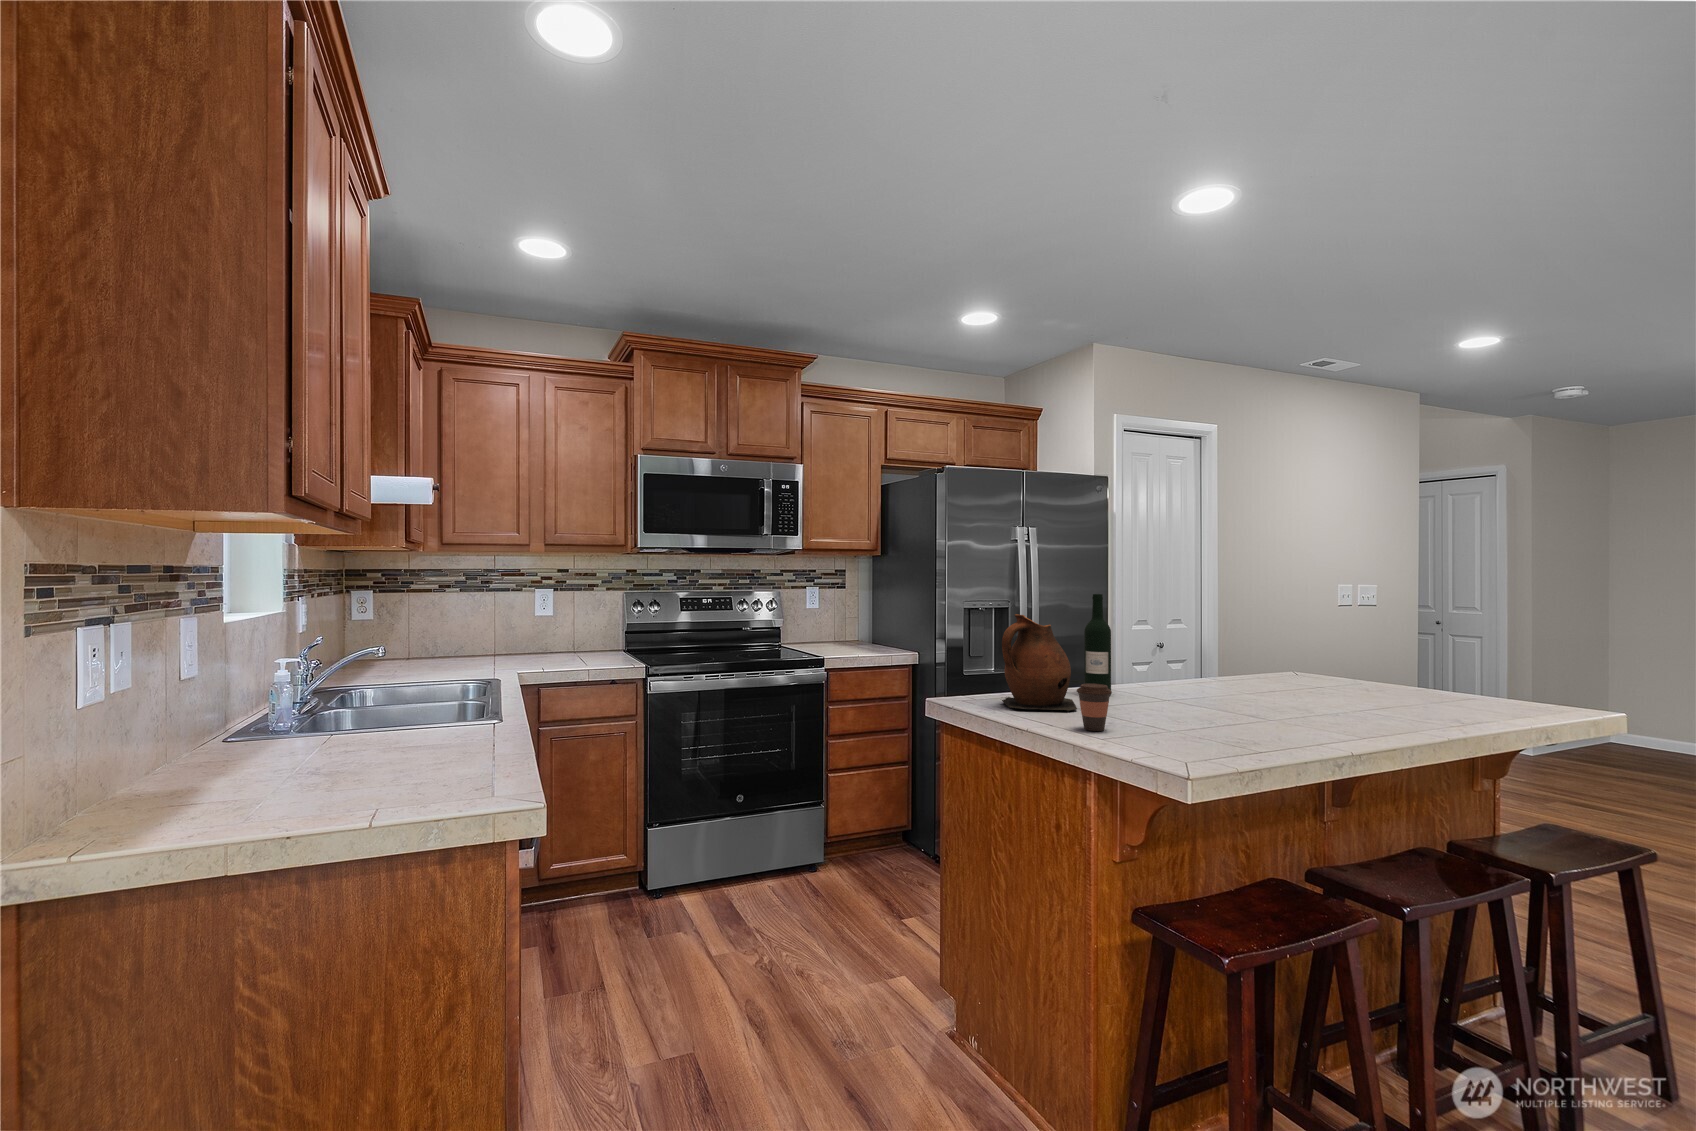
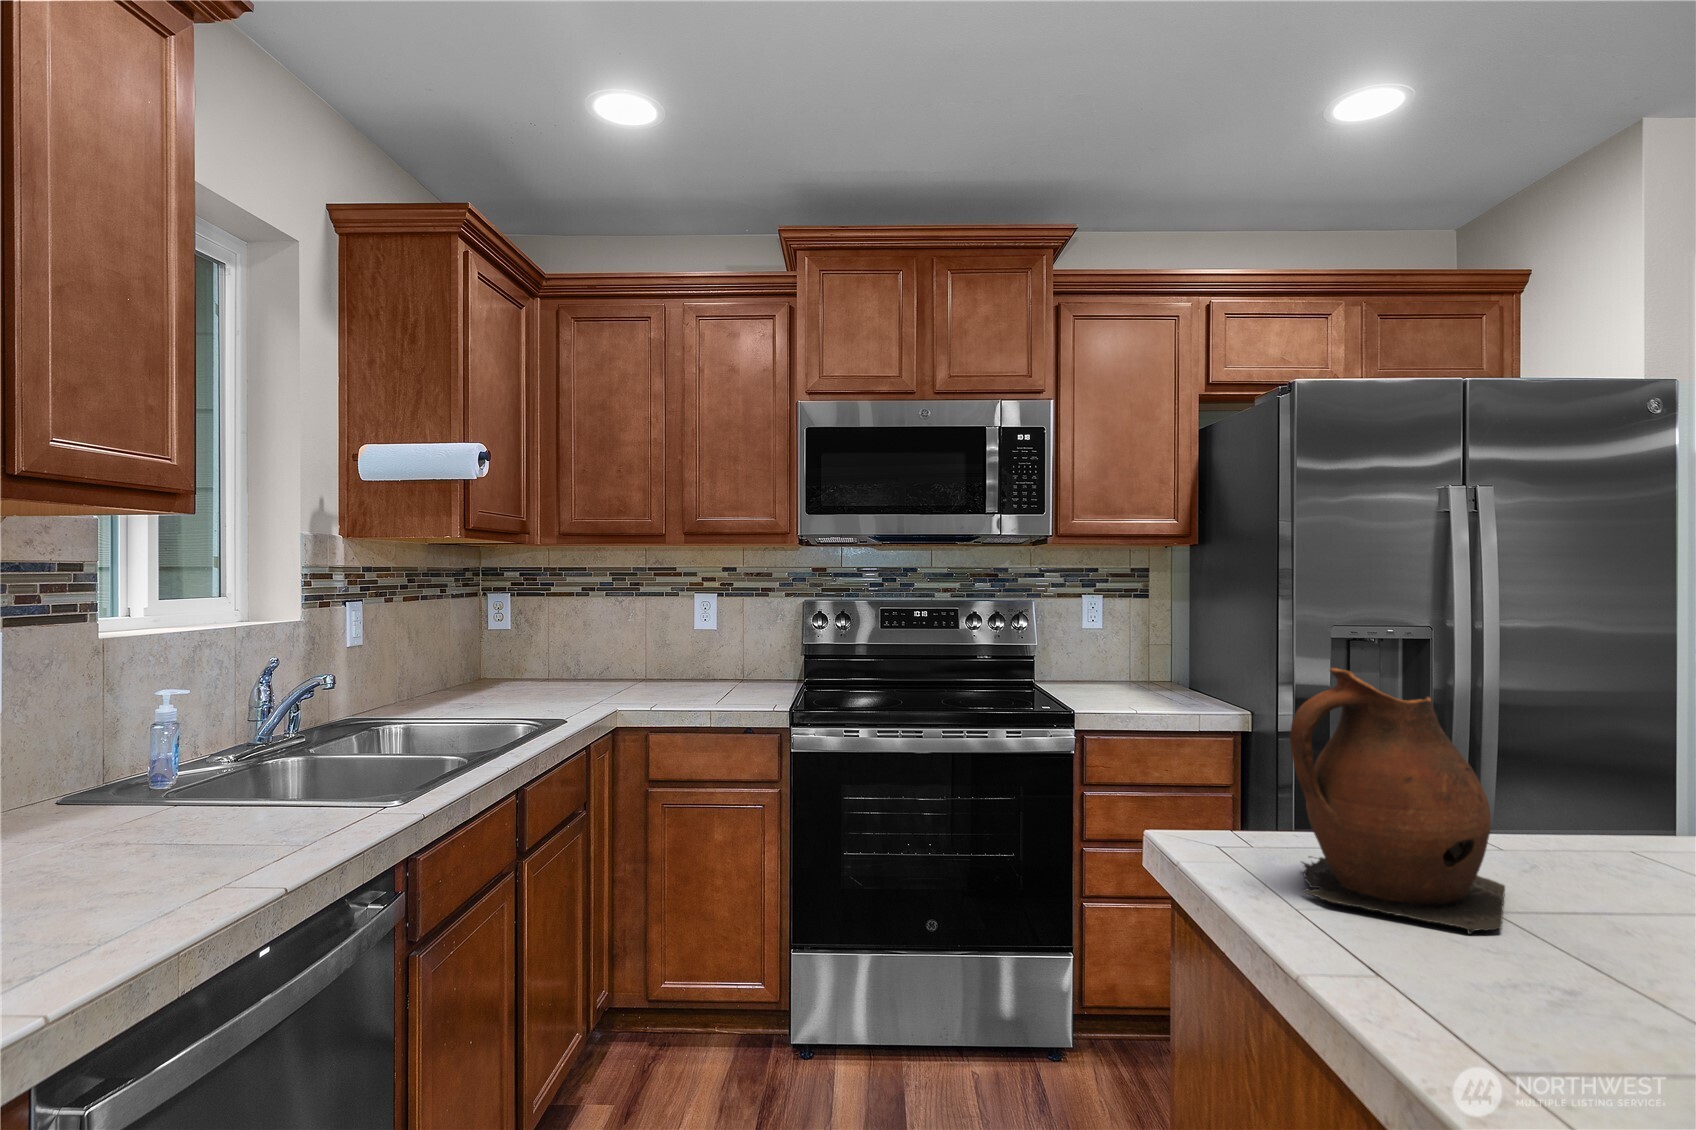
wine bottle: present [1084,594,1111,695] -> none [1557,622,1639,881]
coffee cup: present [1077,684,1112,731] -> none [1452,894,1580,1055]

